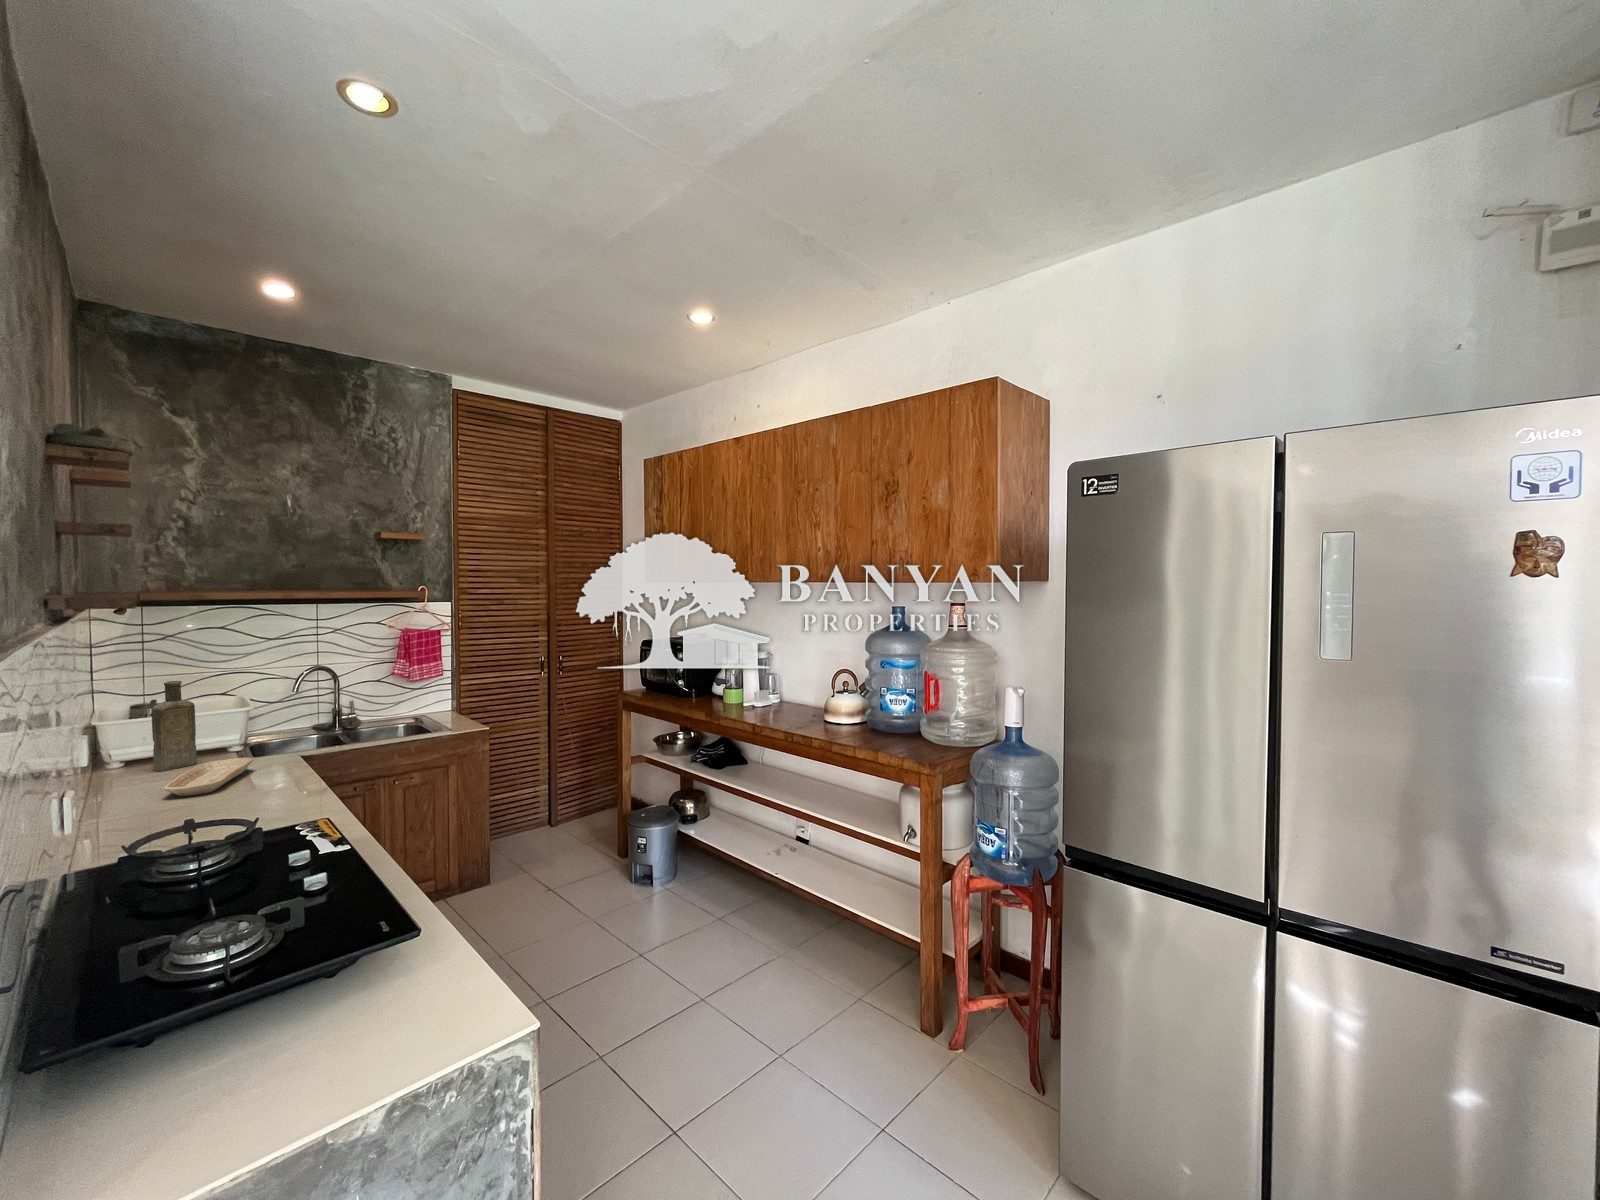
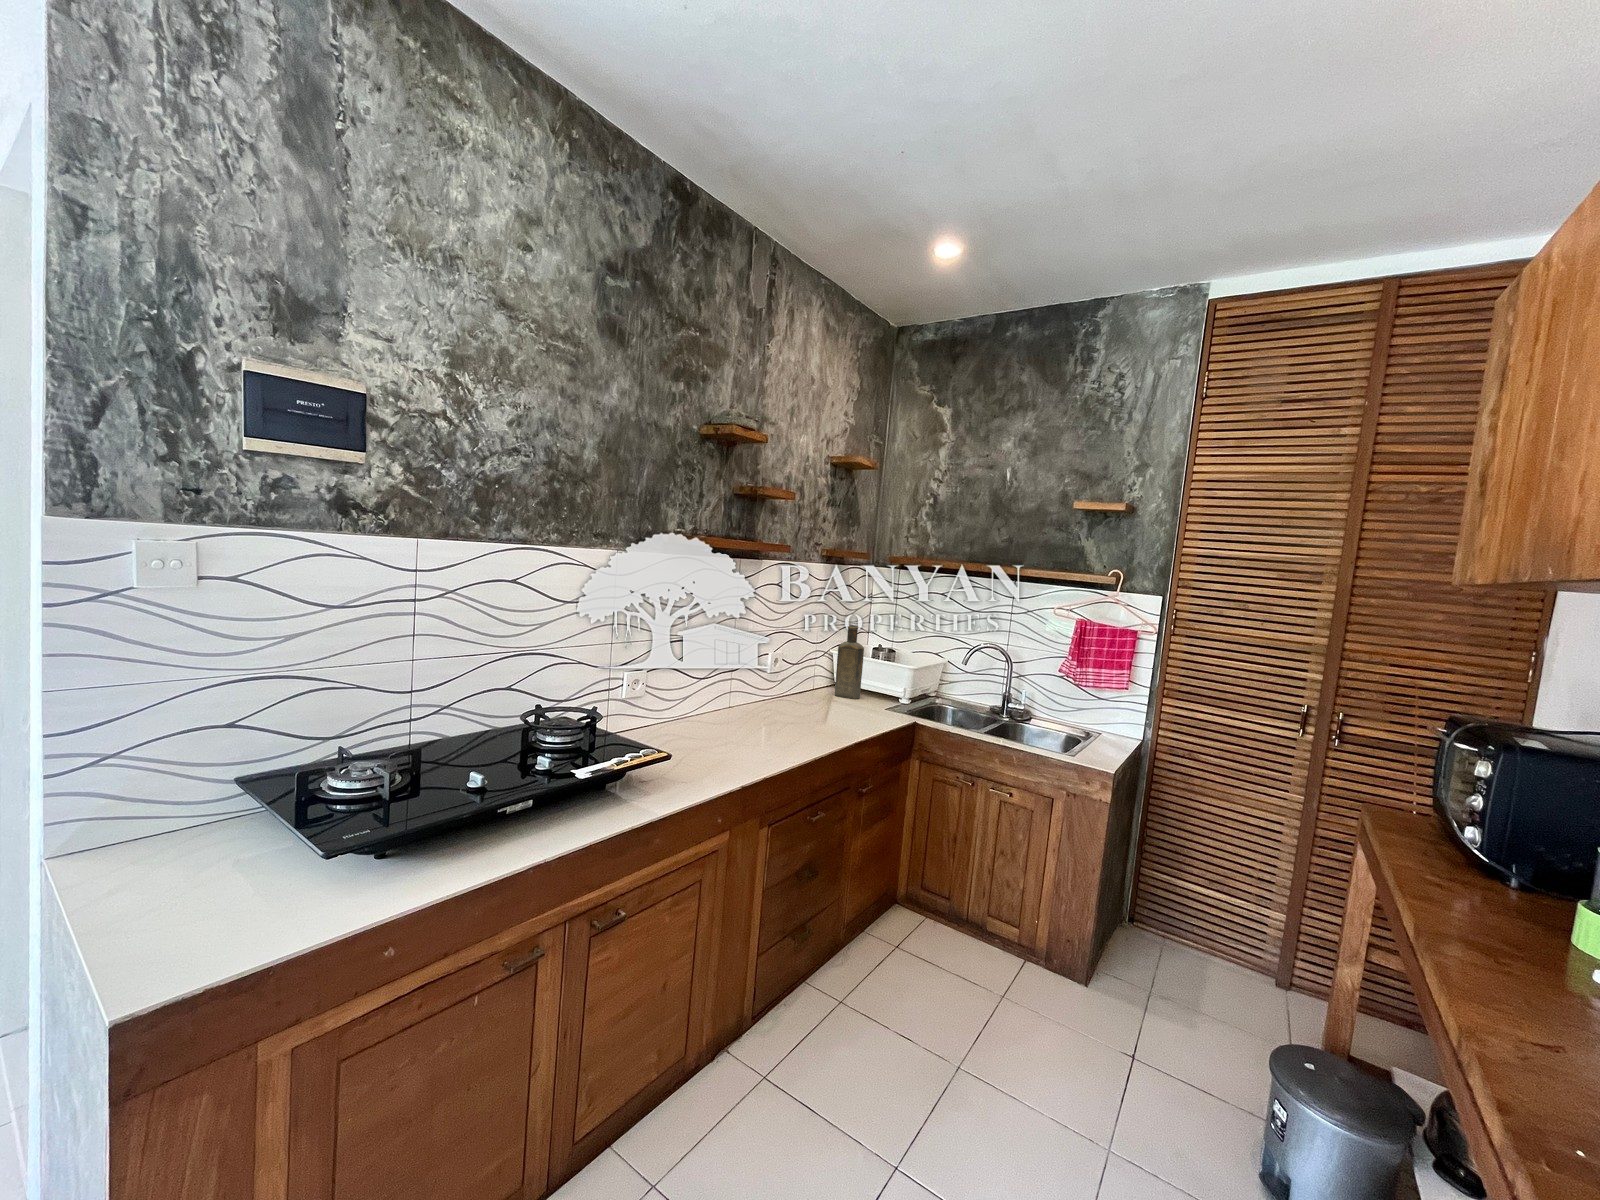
tray: present [164,758,254,796] -> none [769,696,852,717]

